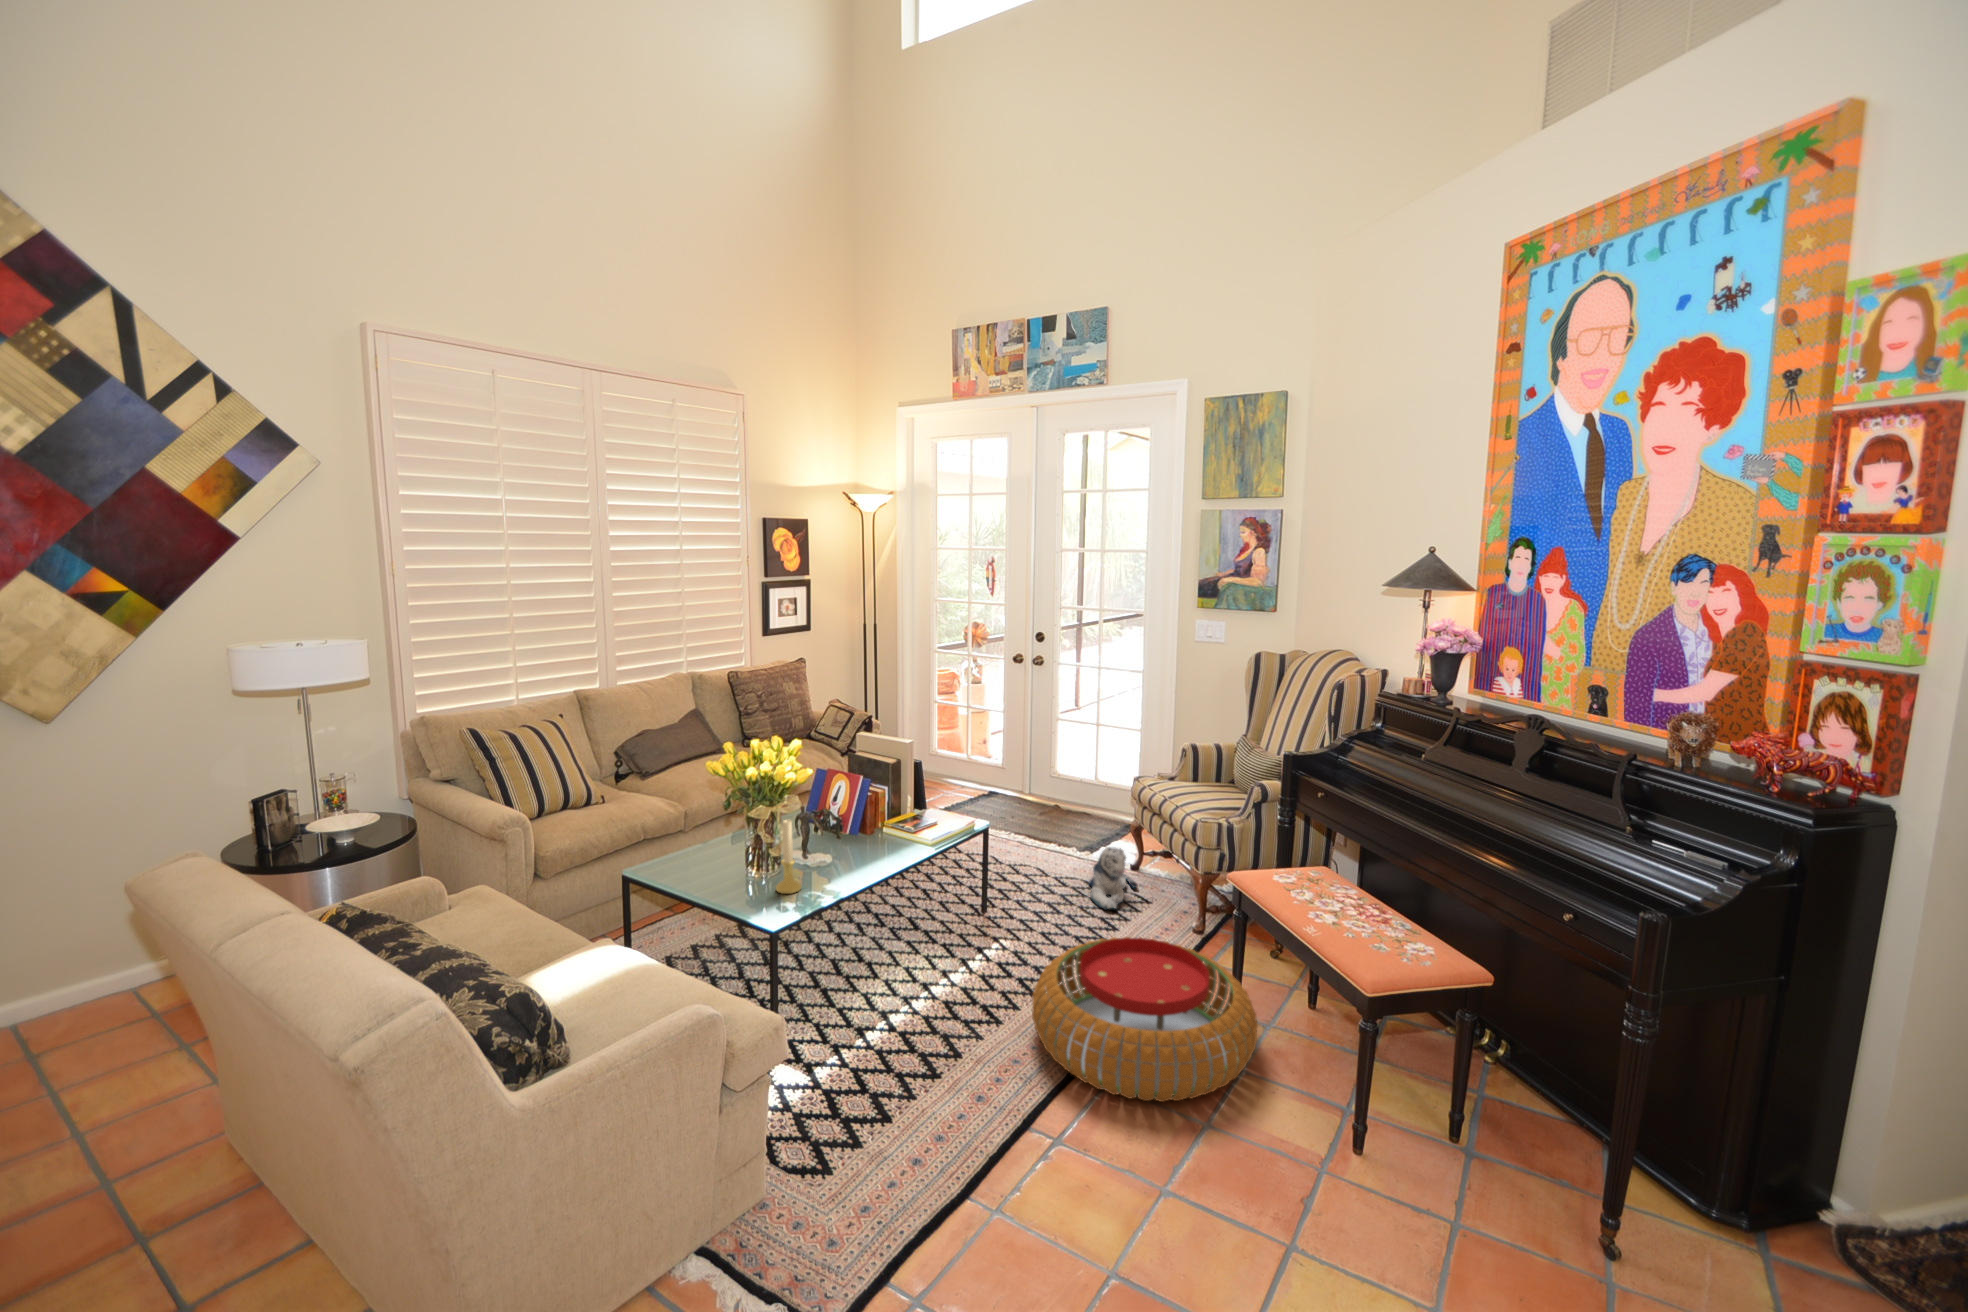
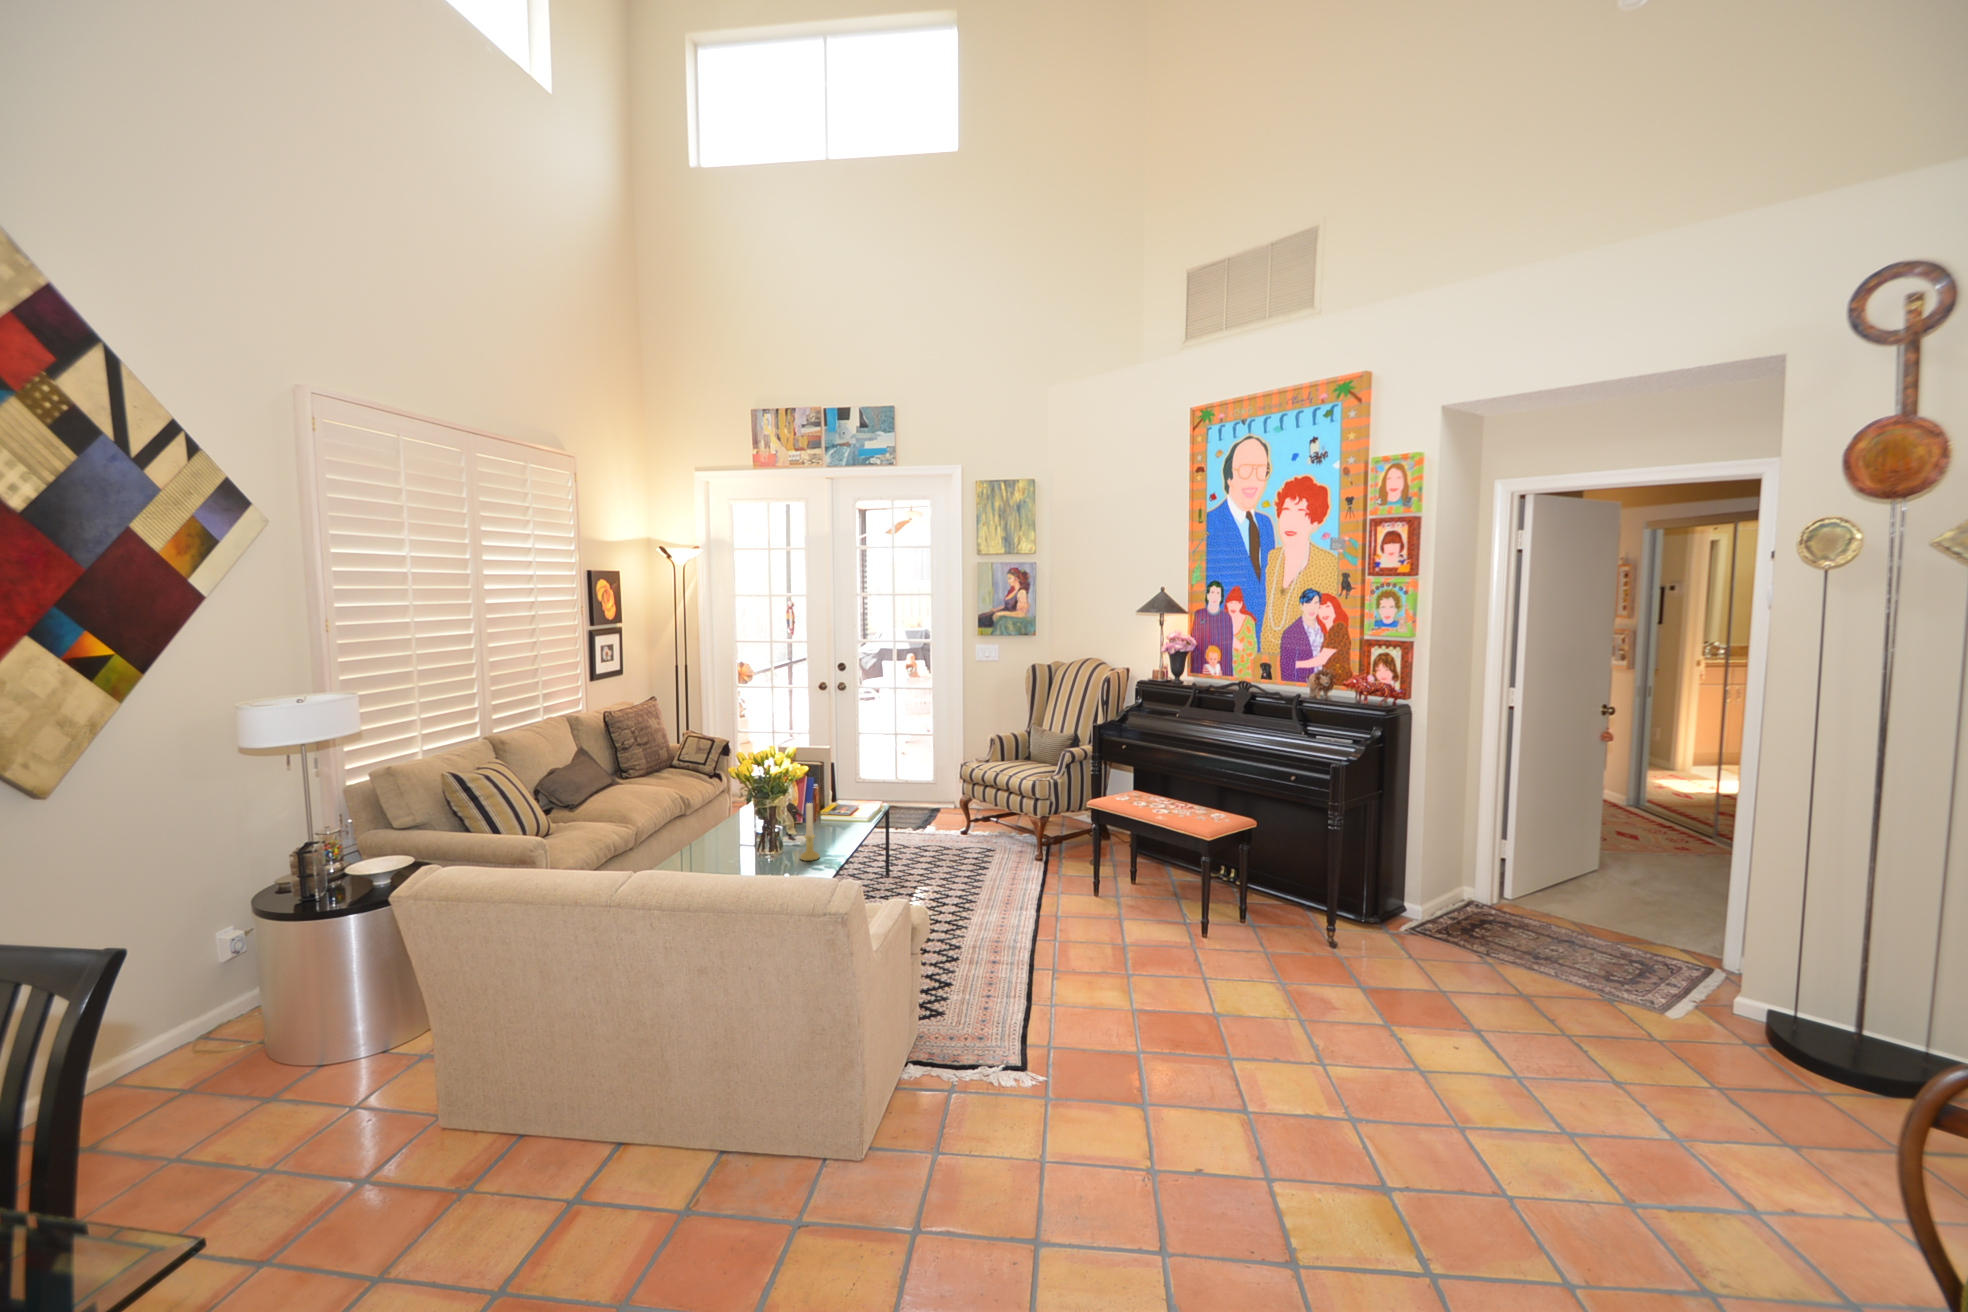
plush toy: present [1089,847,1138,910] -> none [947,813,983,857]
pouf: present [1032,937,1258,1102] -> none [989,851,1135,941]

